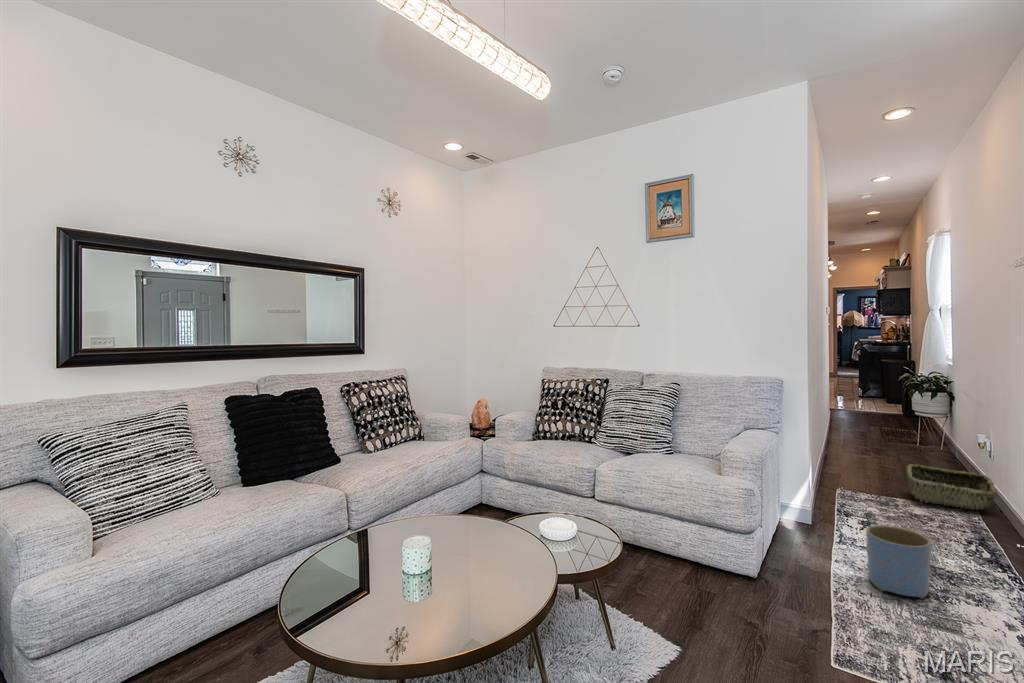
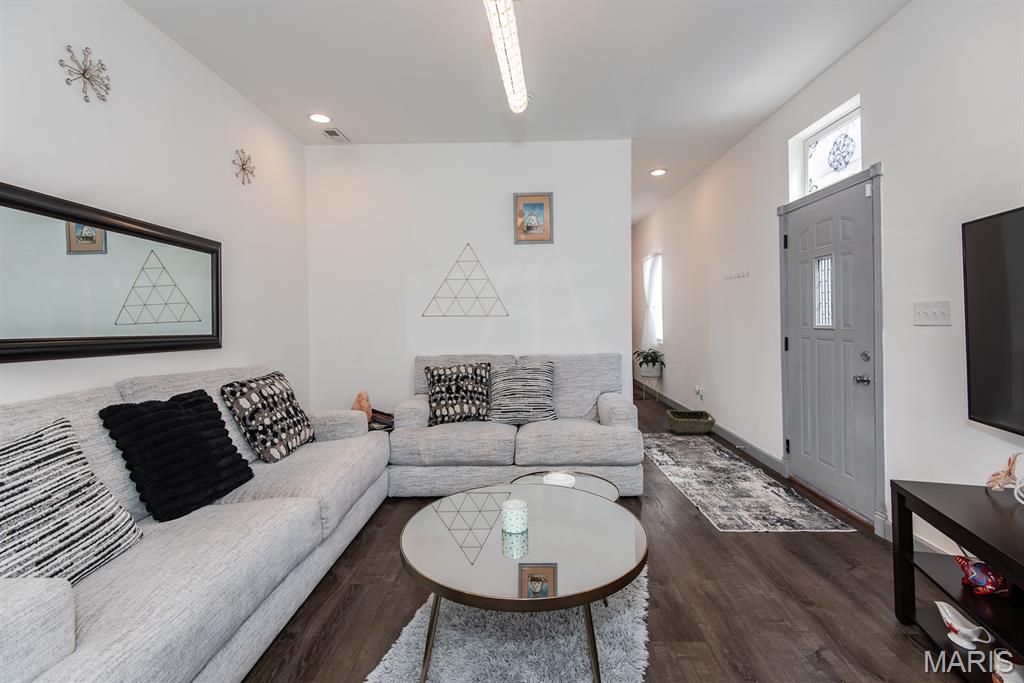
planter: present [866,525,931,599] -> none [692,445,728,486]

